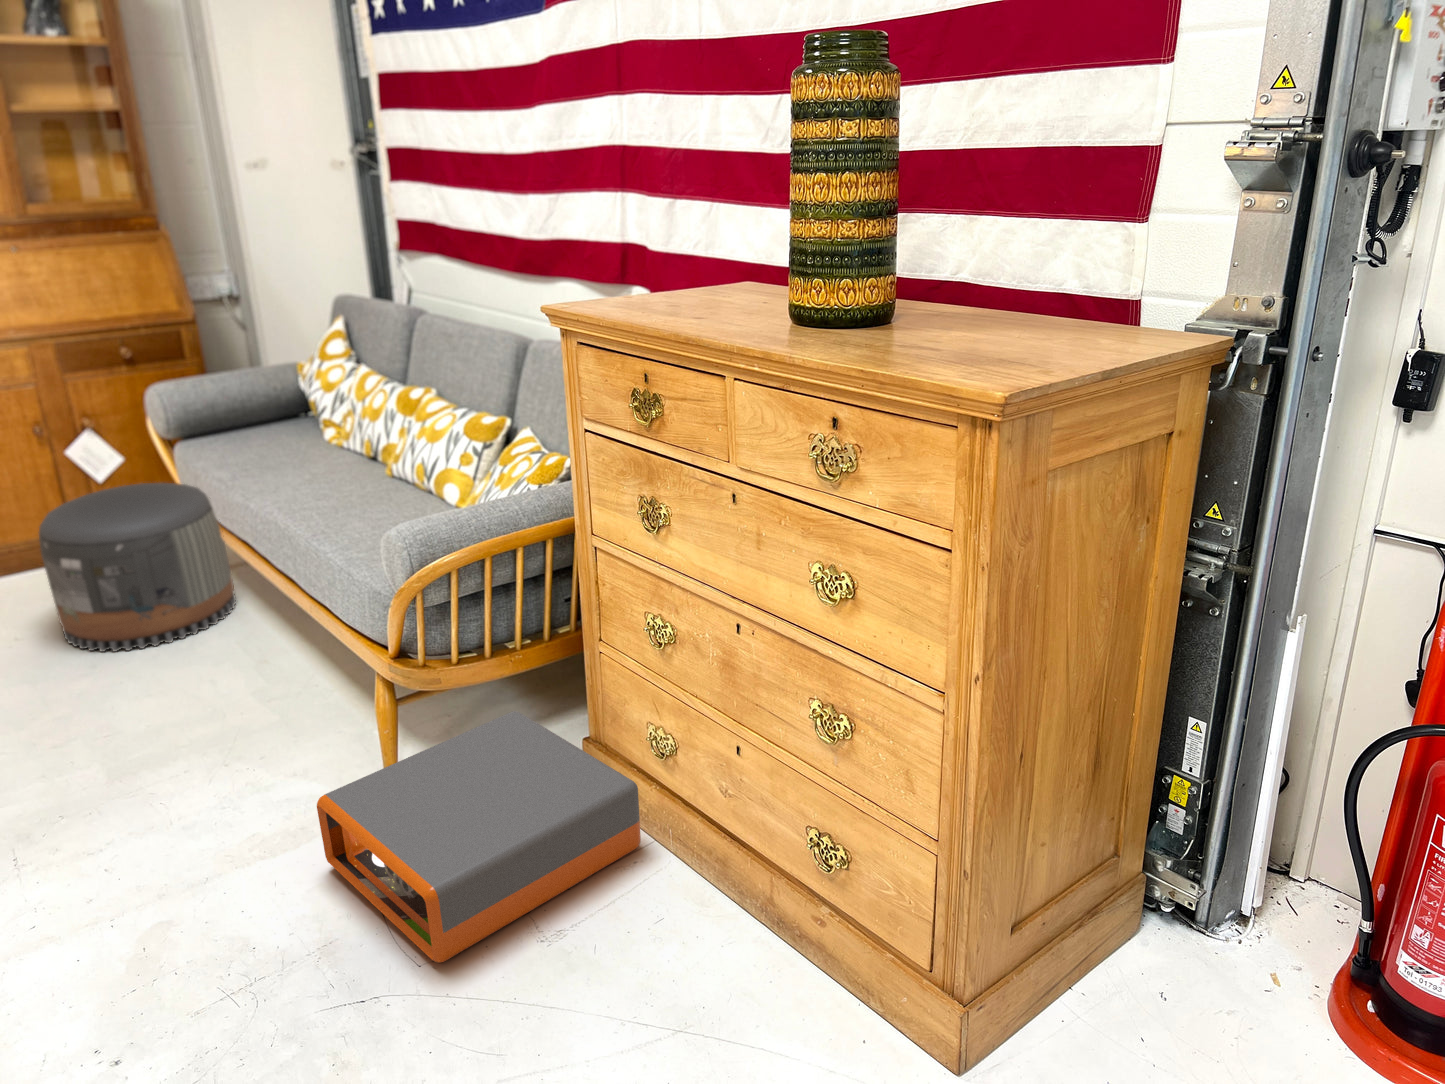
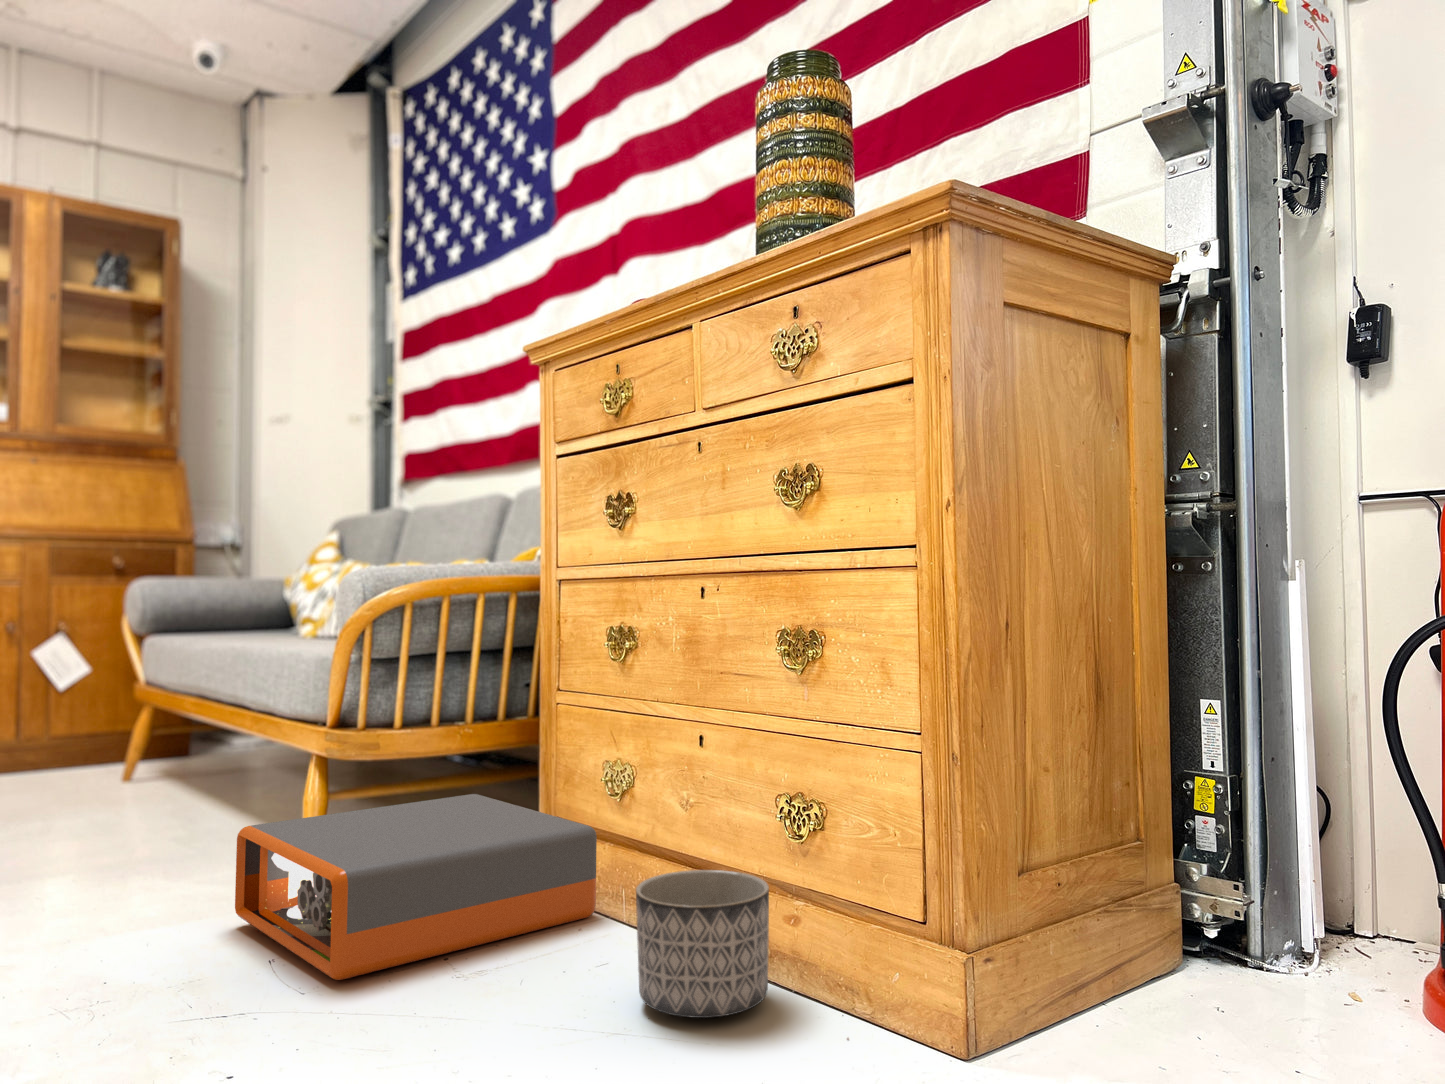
pouf: present [39,483,236,652] -> none [30,662,218,812]
planter: none [689,878,802,1021] -> present [636,870,769,1018]

